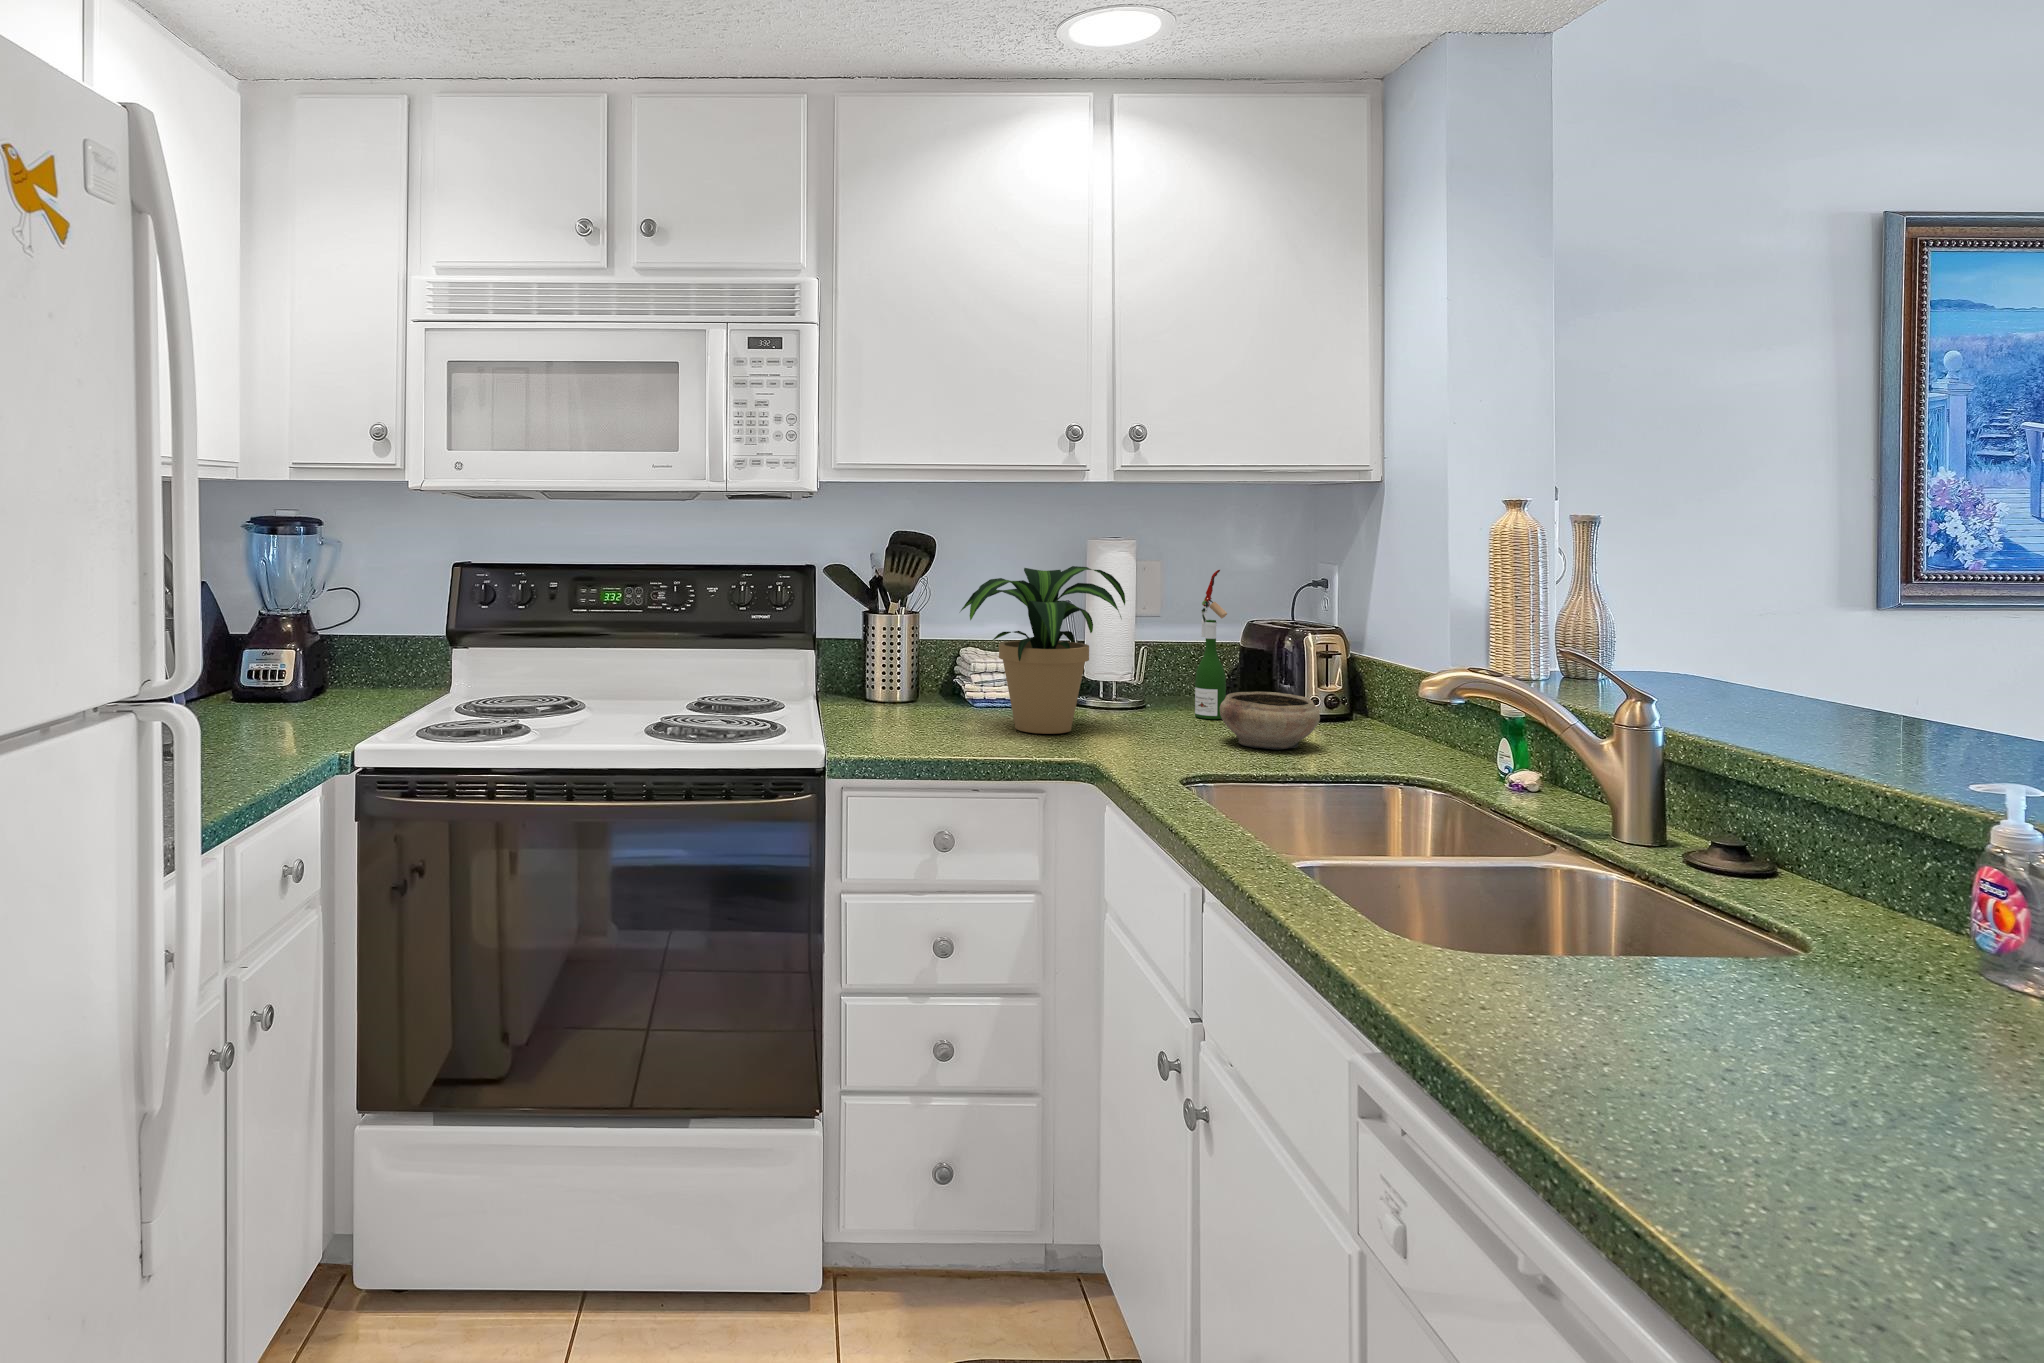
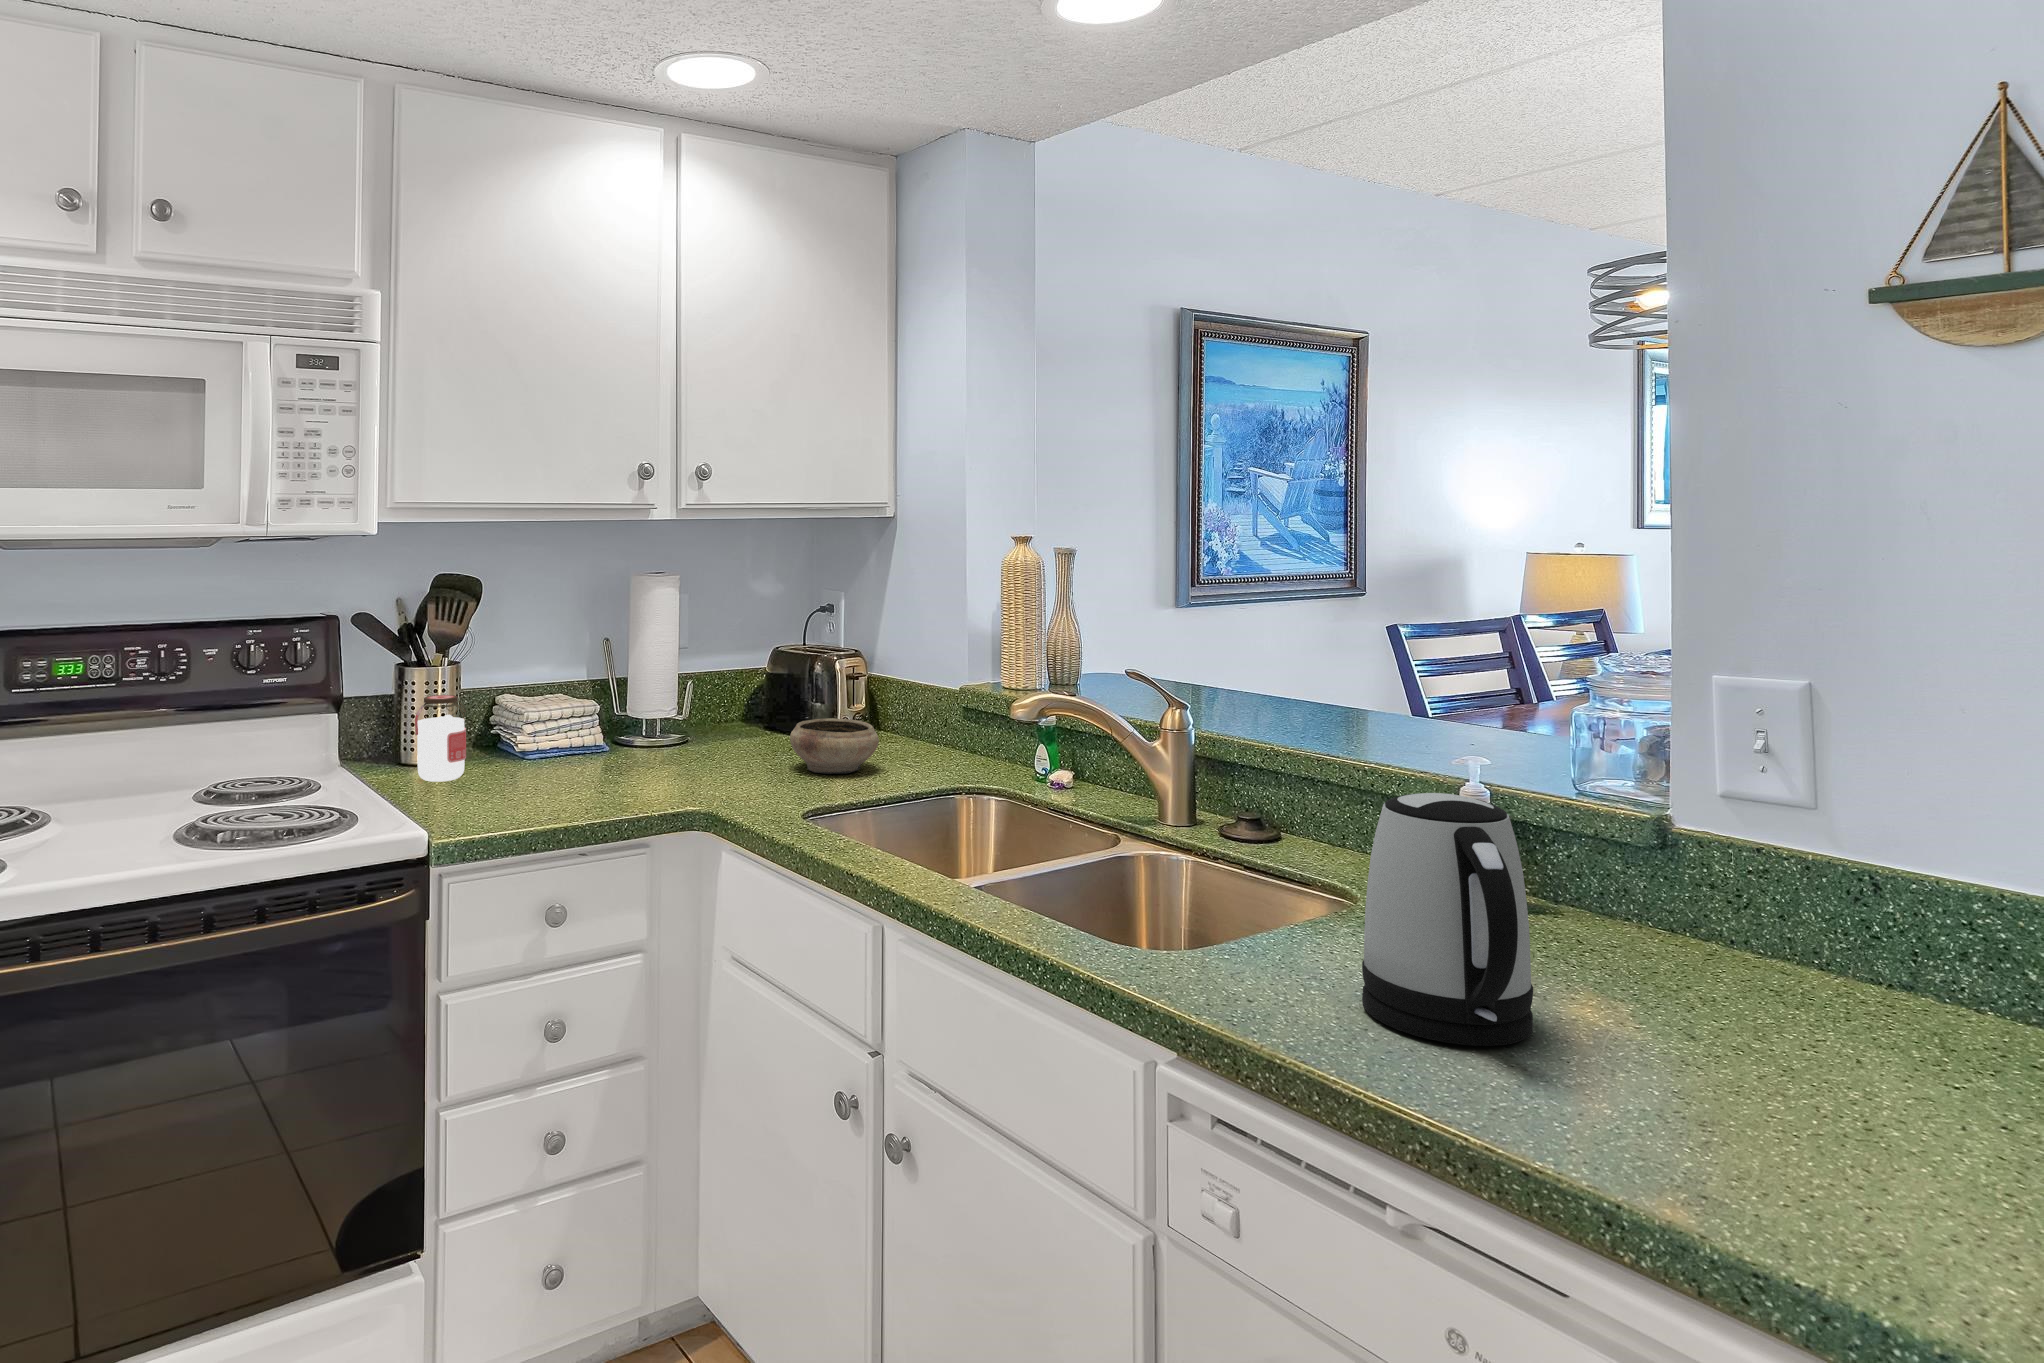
potted plant: present [961,566,1125,734] -> none [526,607,702,783]
wine bottle: present [1195,570,1227,719] -> none [742,603,784,748]
jar: none [860,639,906,716] -> present [415,695,466,782]
kettle: none [1625,789,1871,1120] -> present [1362,793,1533,1046]

